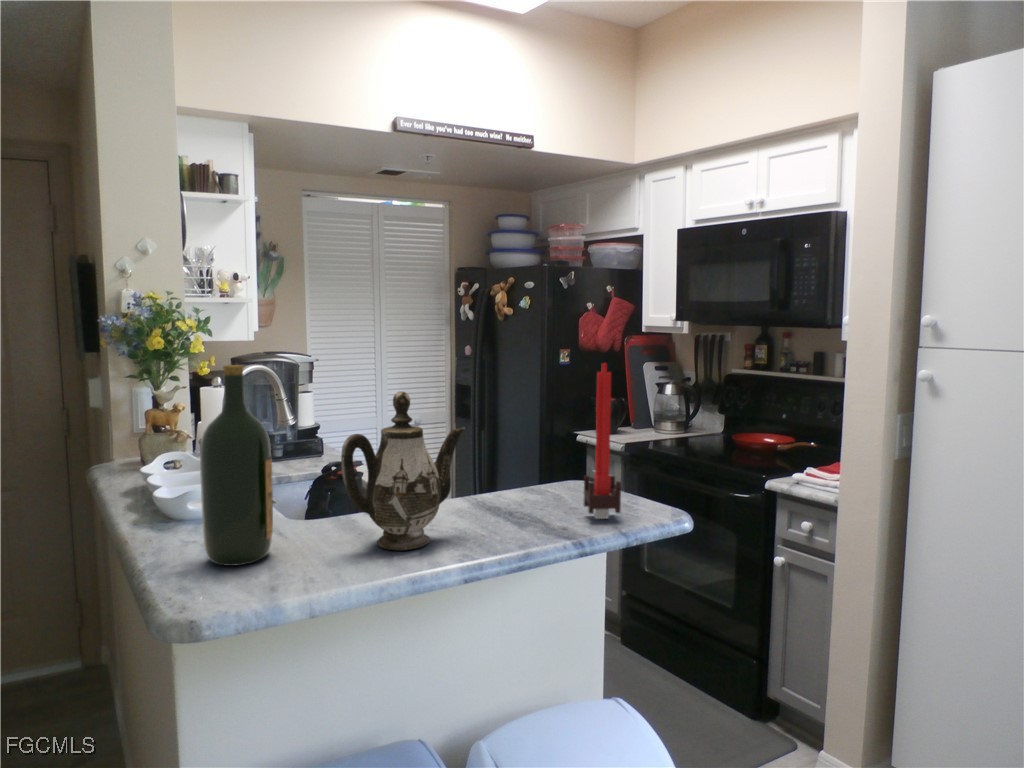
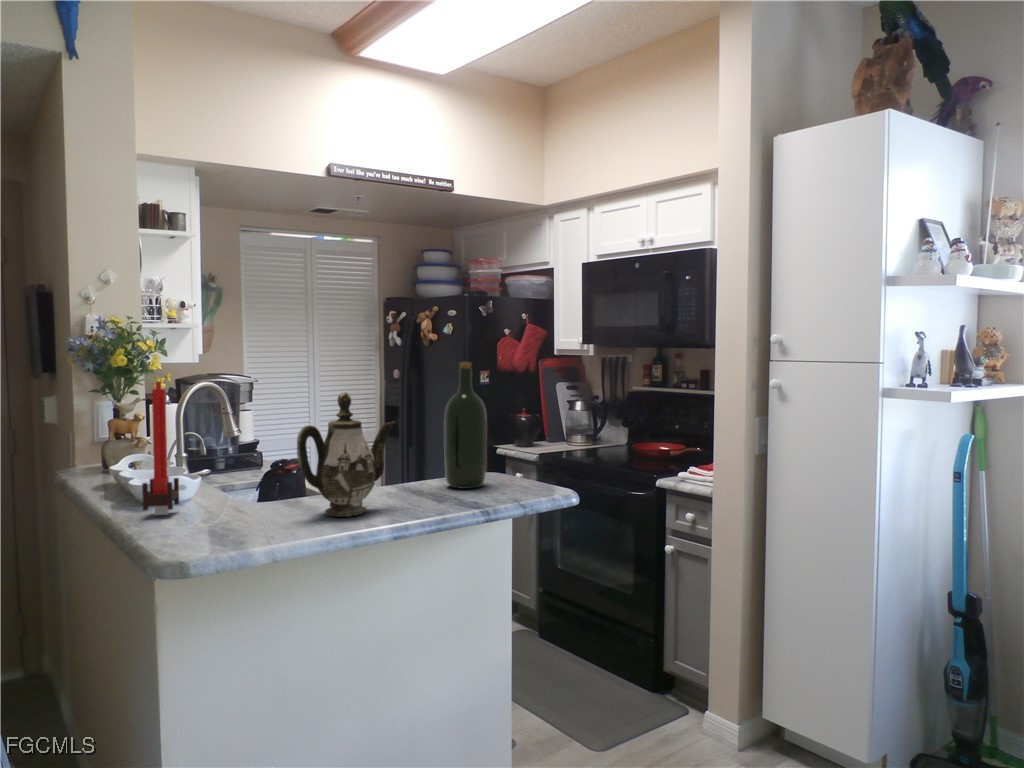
candle: present [584,363,621,519] -> present [142,381,179,515]
wine bottle: present [200,365,273,566] -> present [444,362,487,489]

